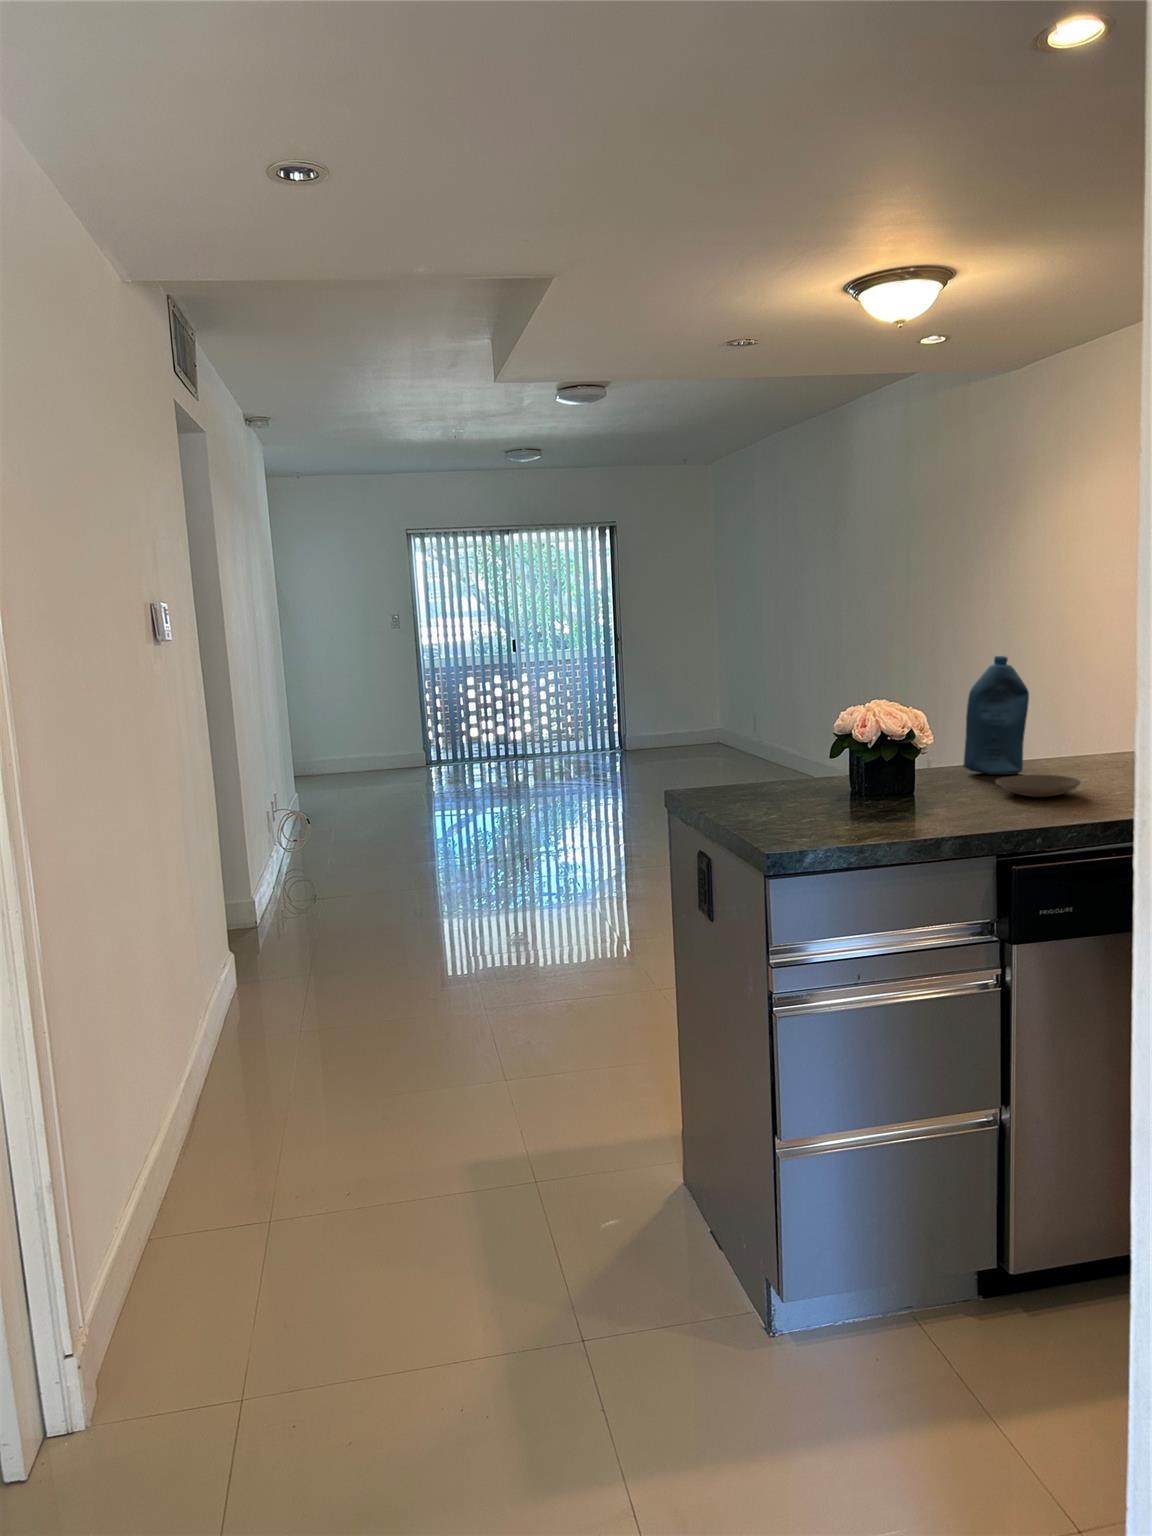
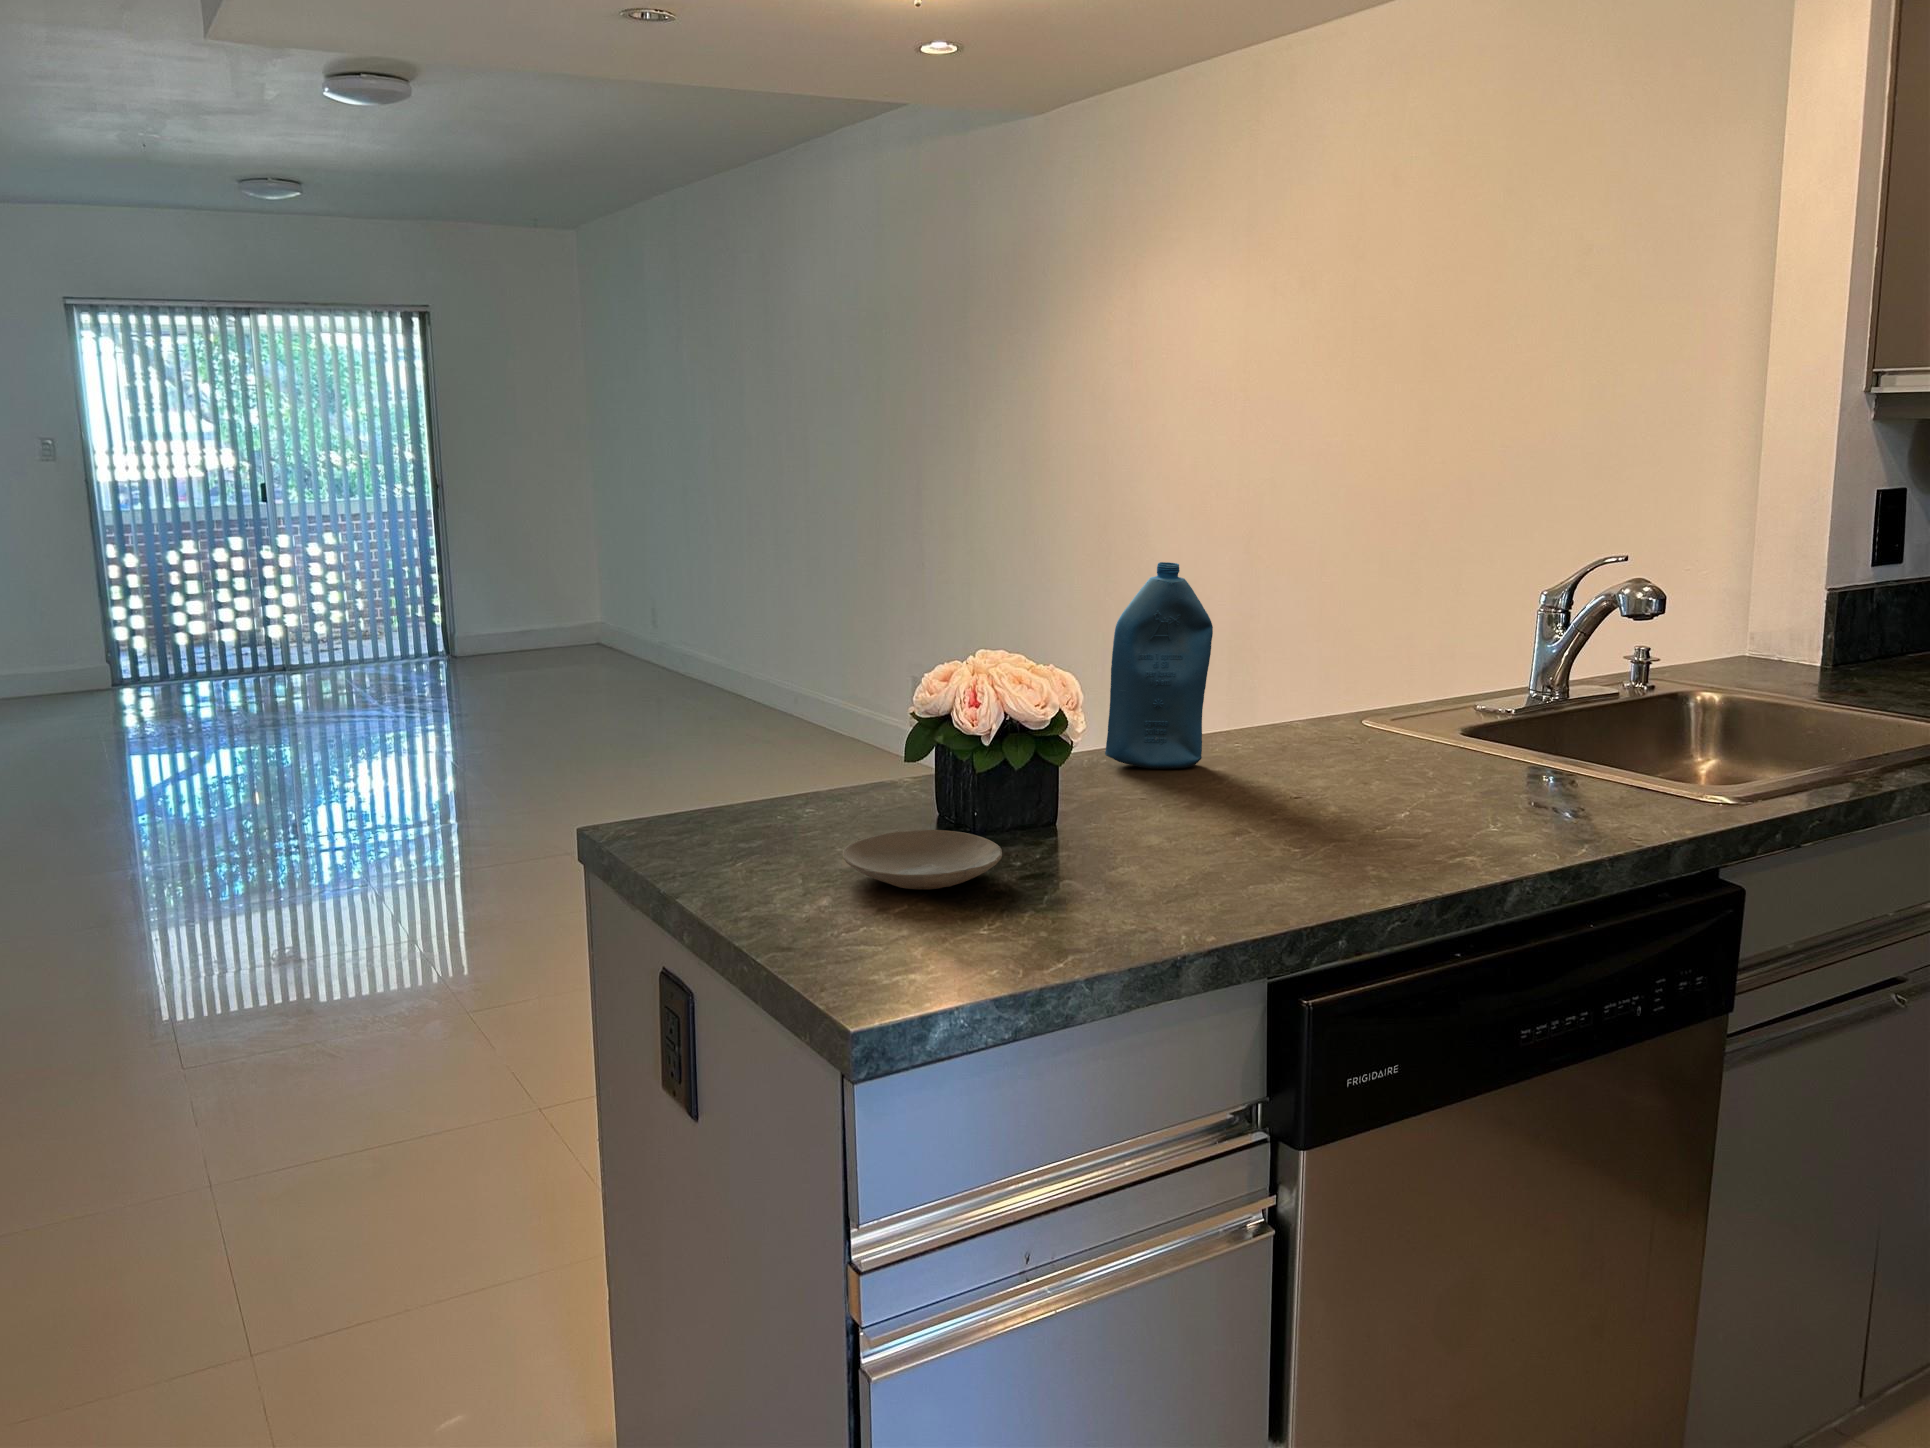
plate: present [996,775,1080,797] -> present [843,830,1002,889]

